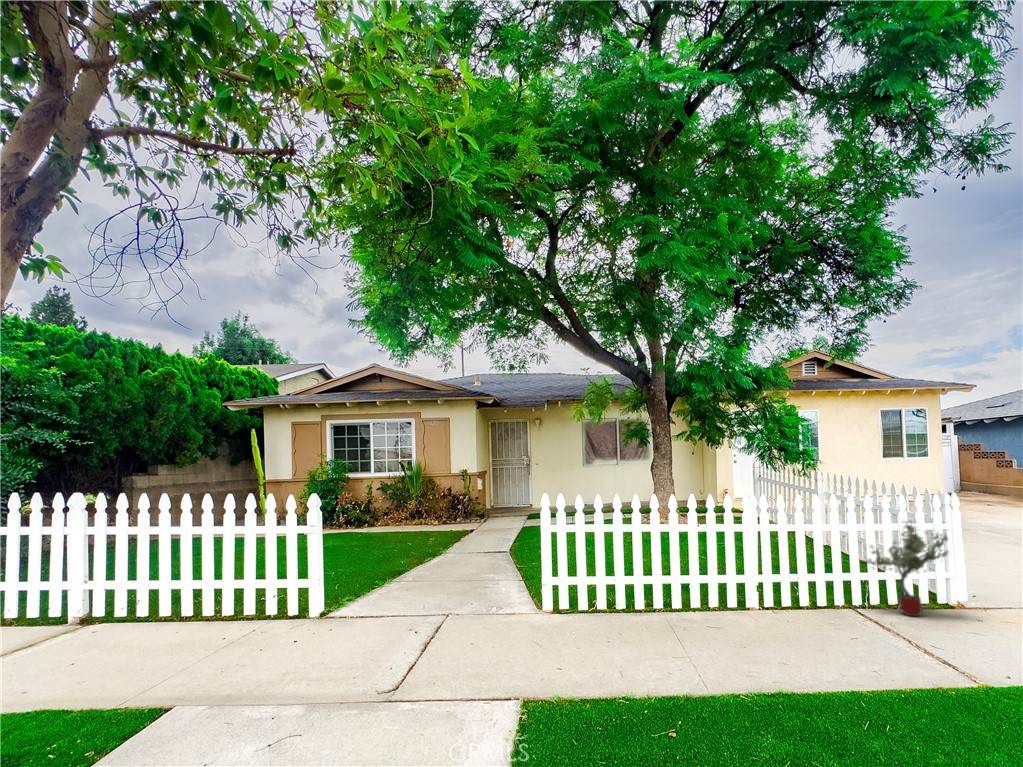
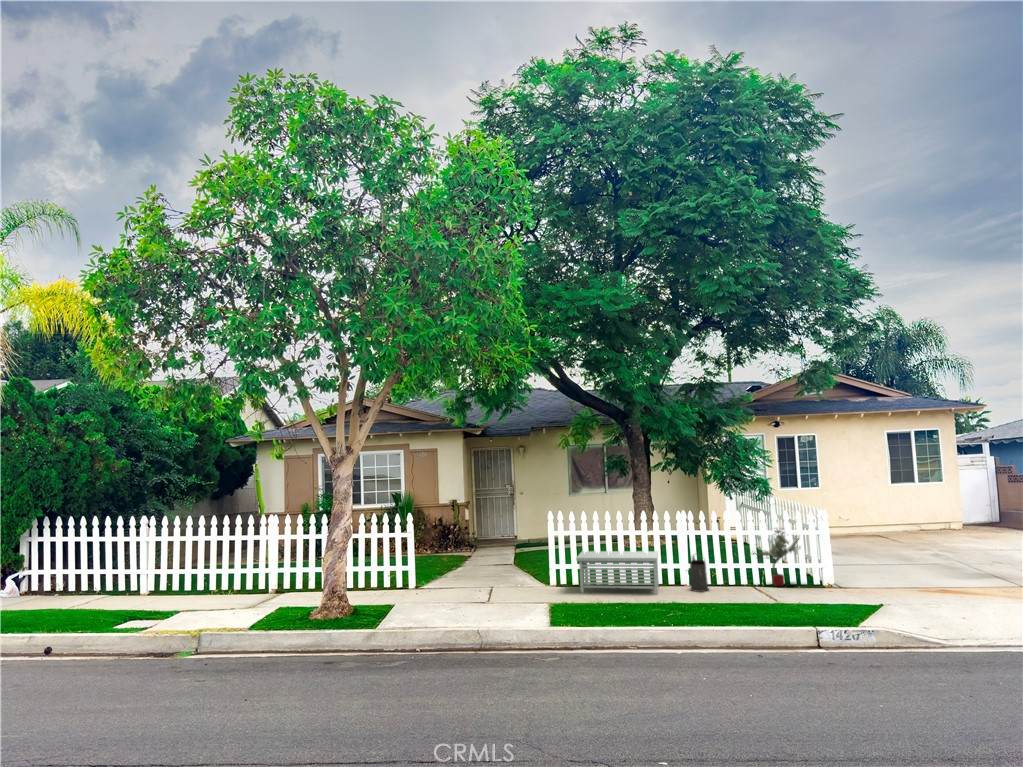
storage bench: none [593,556,734,634] -> present [576,551,659,594]
watering can: none [767,562,811,628] -> present [690,556,709,592]

